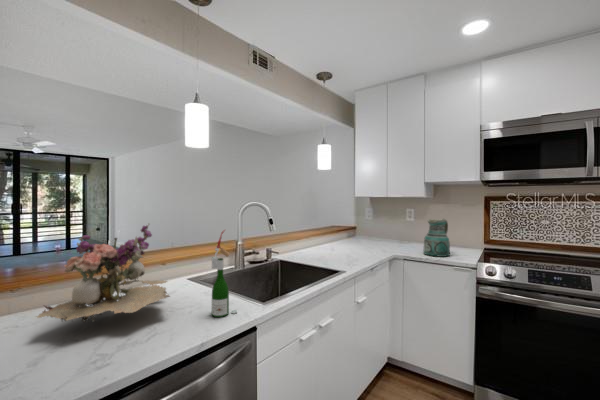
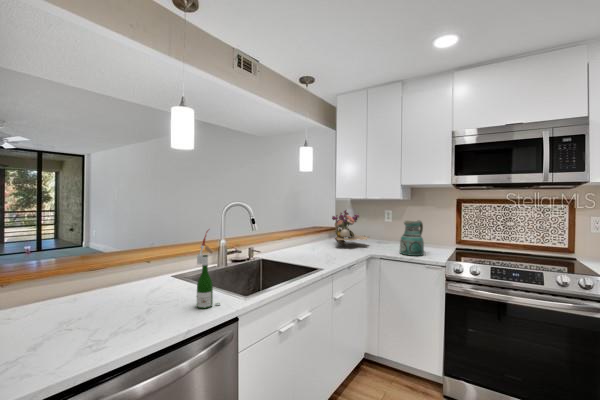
flower arrangement: present [37,224,169,322] -> present [332,210,369,245]

